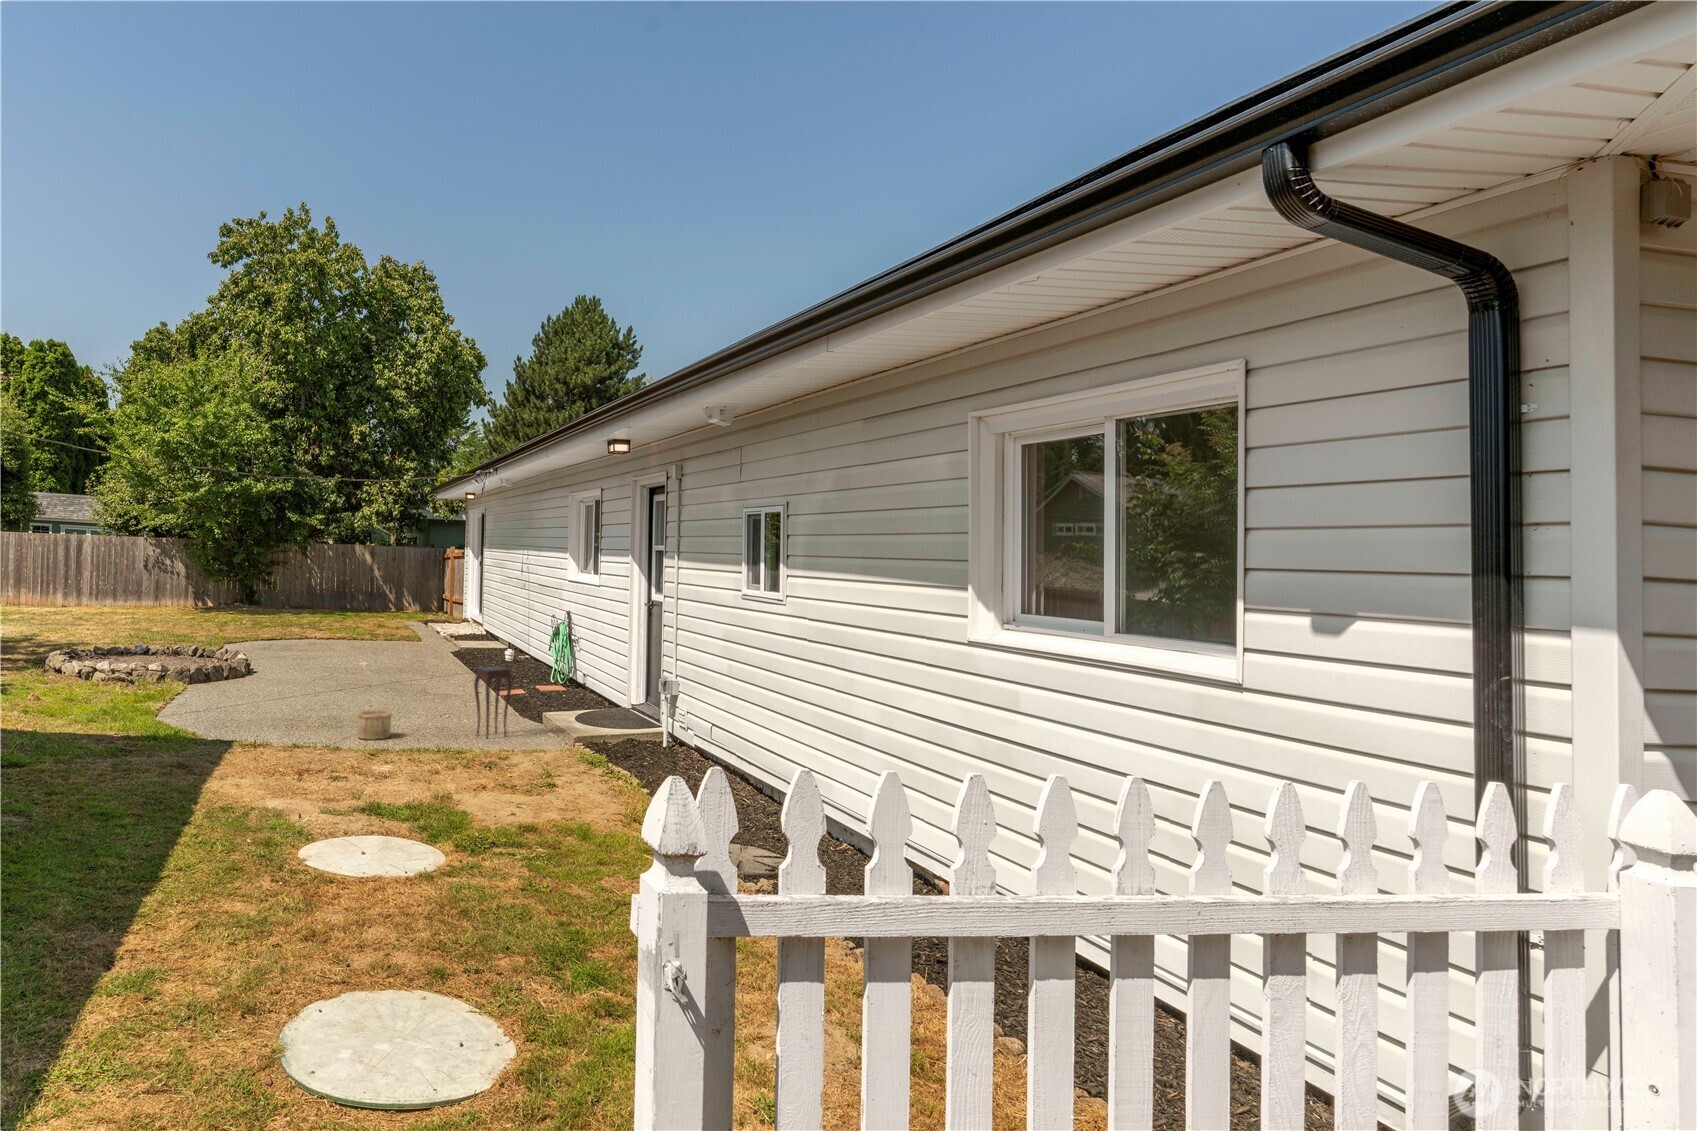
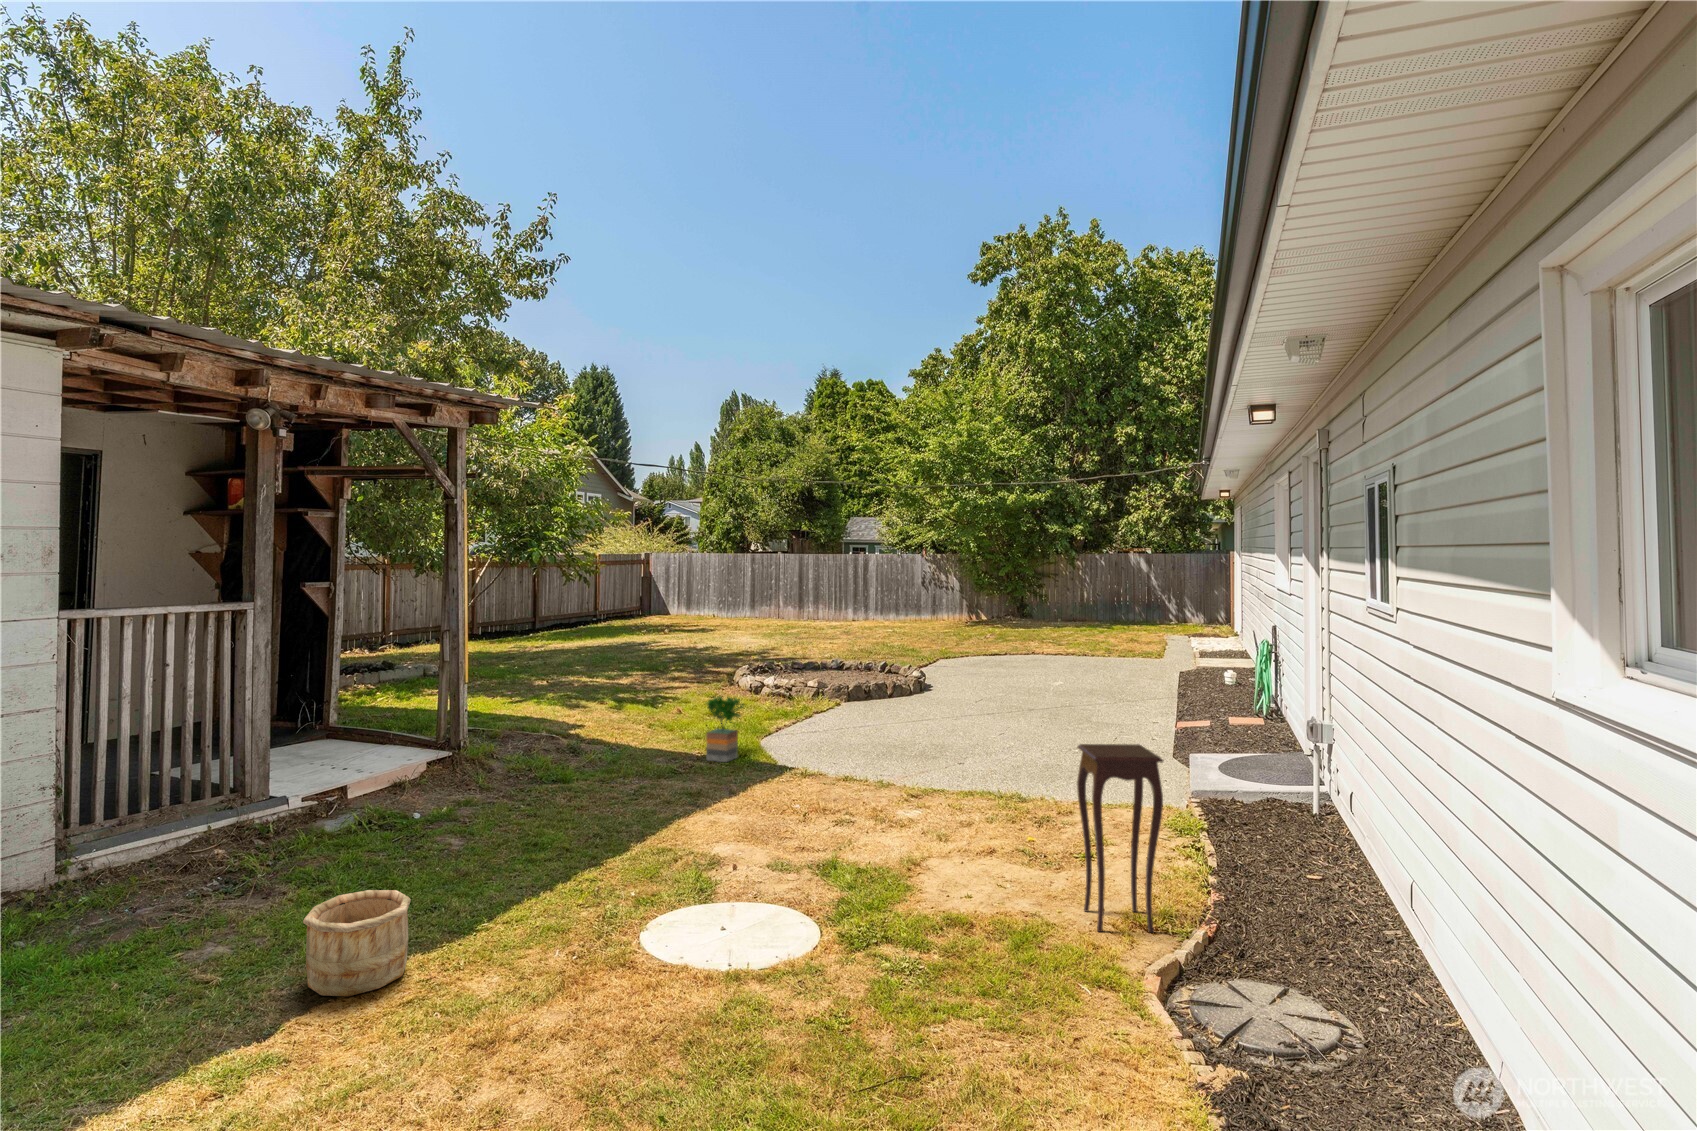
potted tree: none [165,672,201,717] -> present [706,697,744,762]
wooden bucket: present [357,710,392,740] -> present [303,890,411,996]

